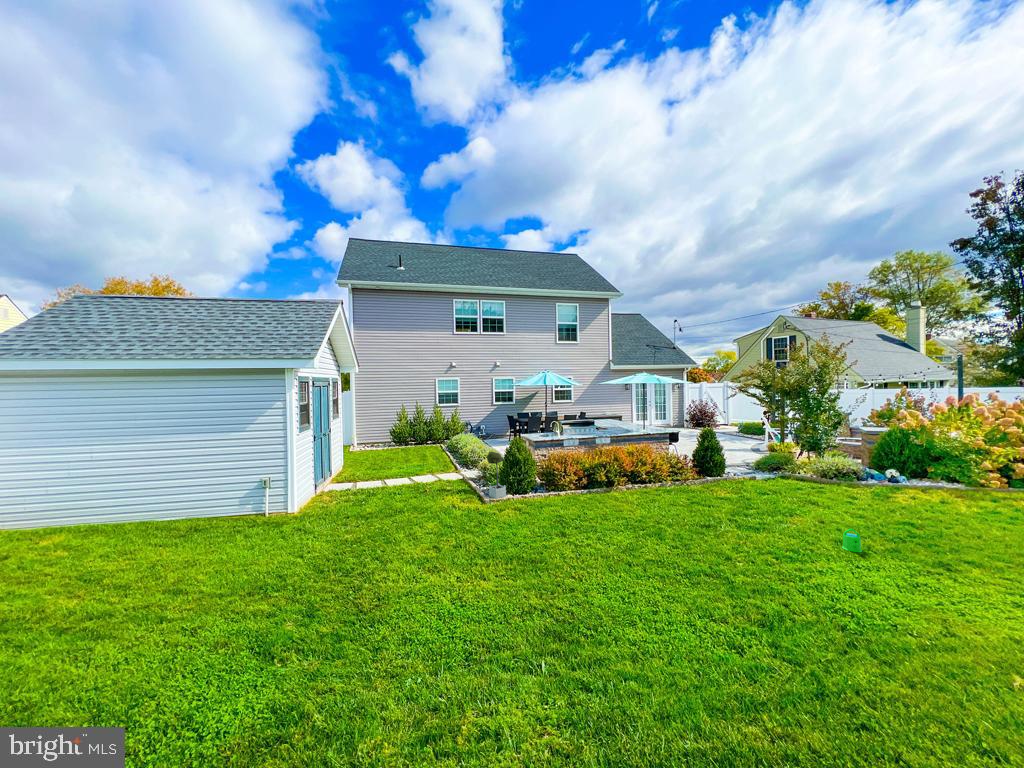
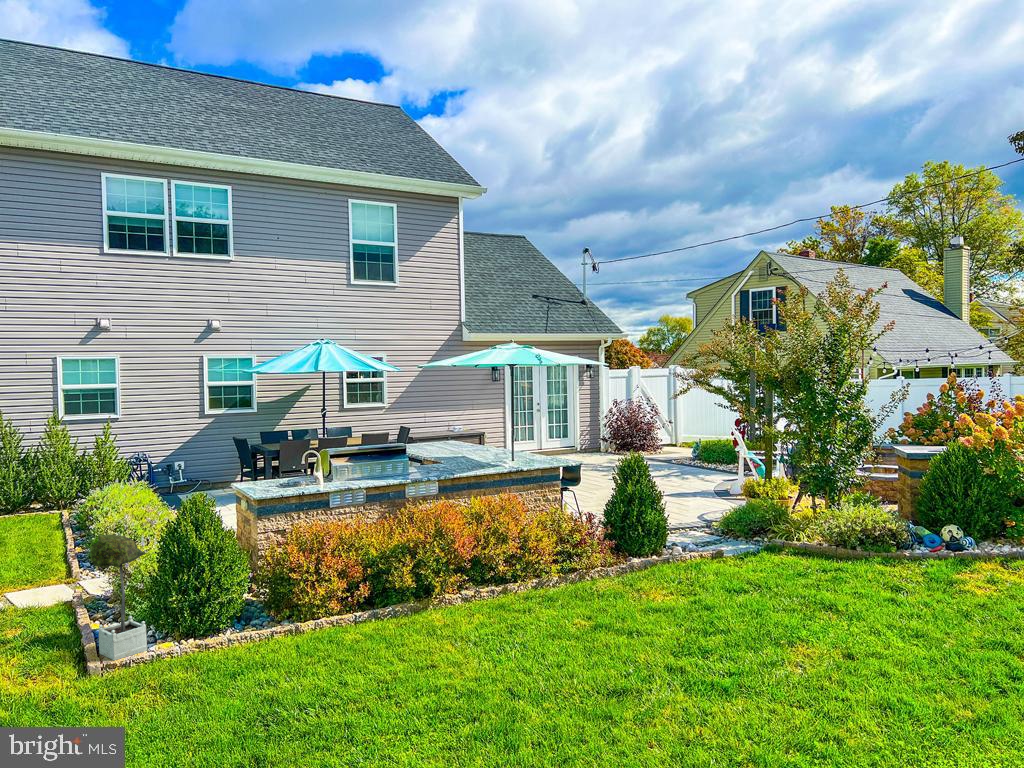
watering can: present [842,528,862,552] -> none [893,676,933,730]

